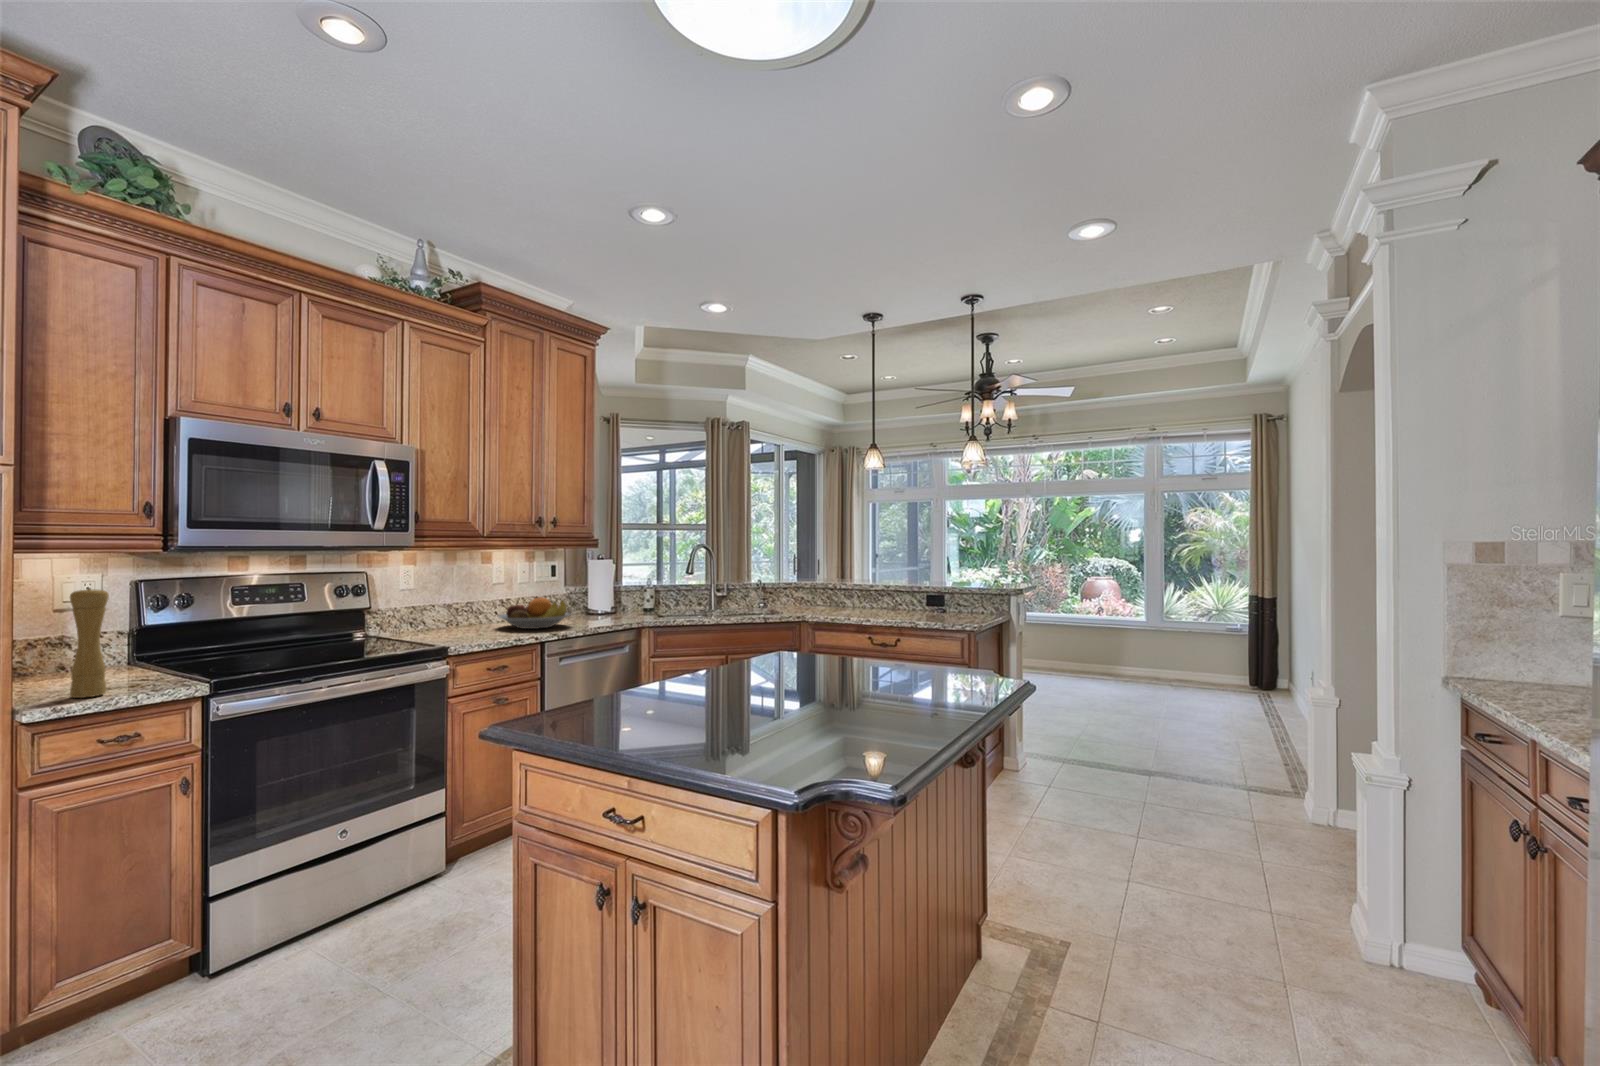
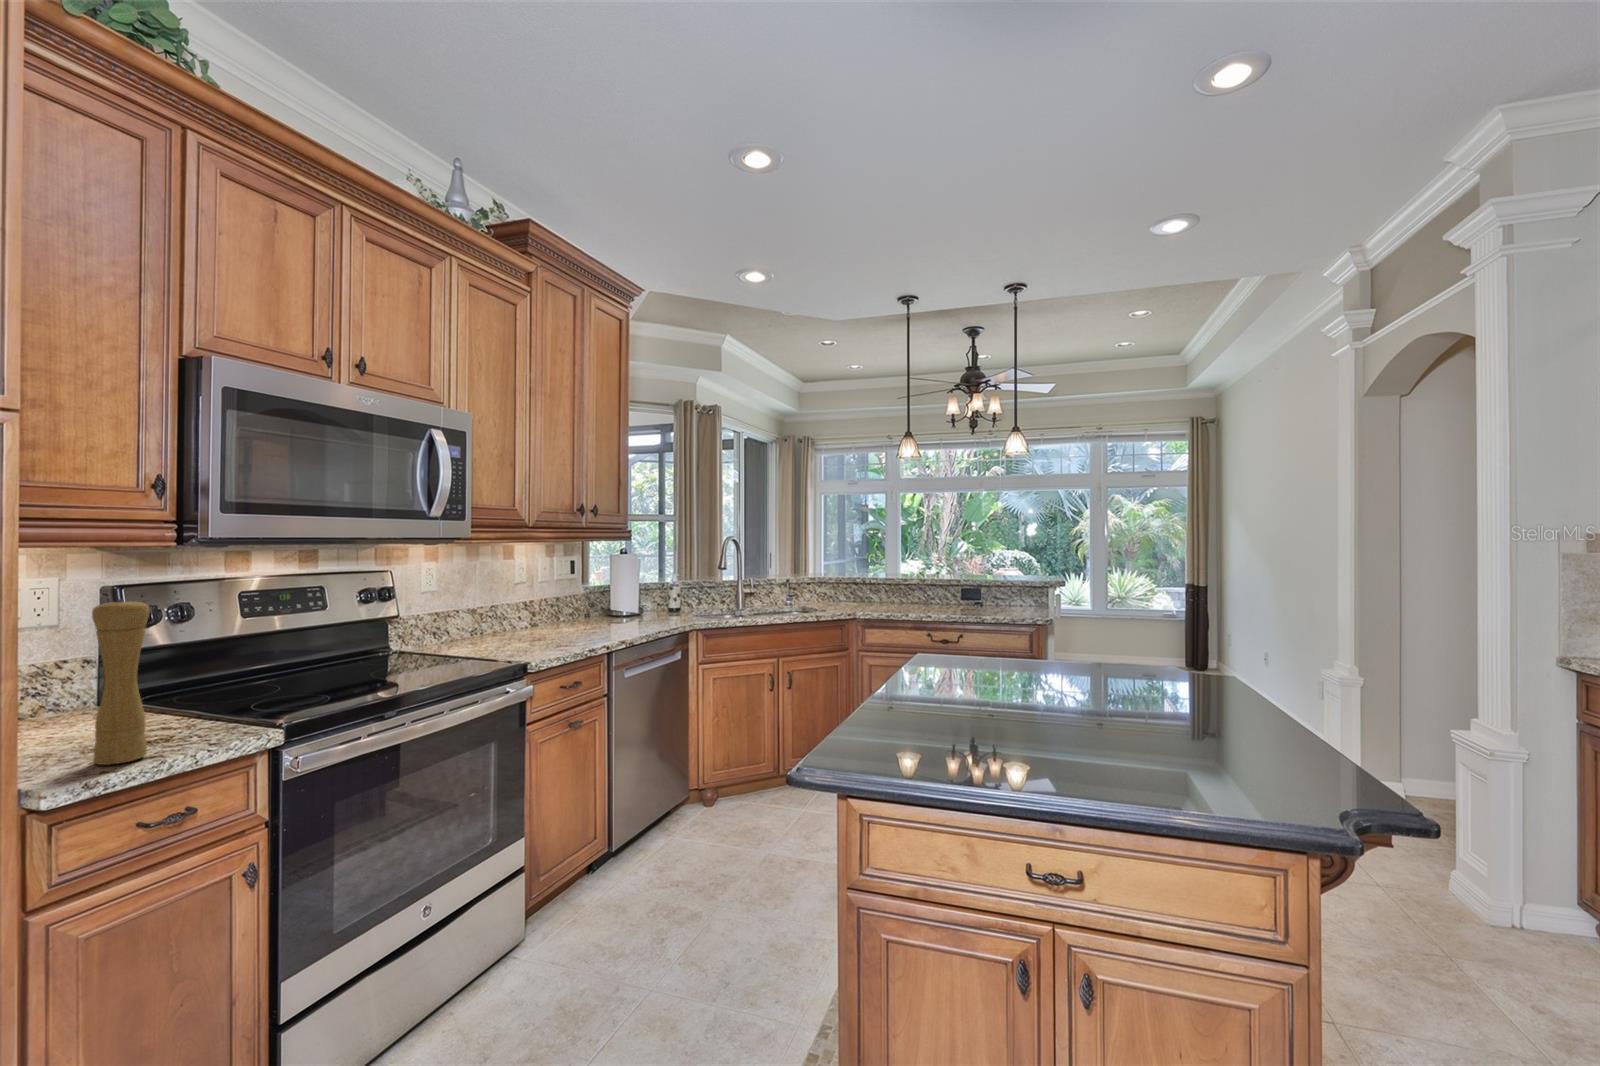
fruit bowl: present [498,598,571,629] -> none [535,599,620,635]

